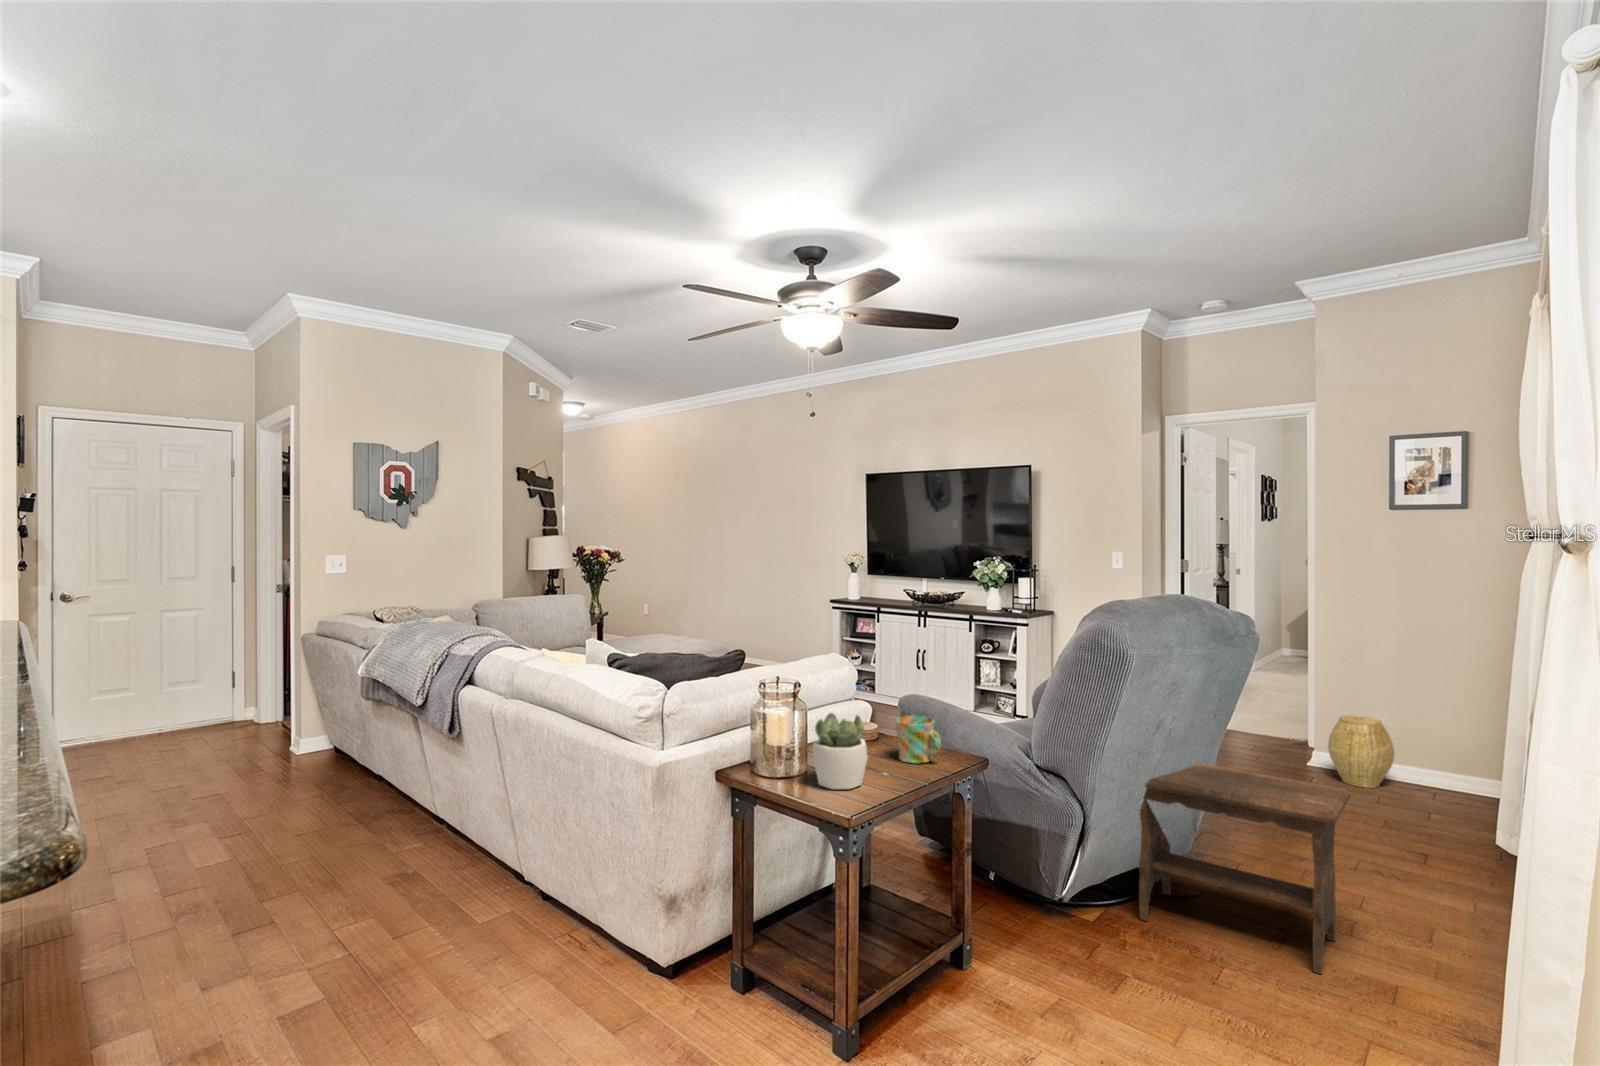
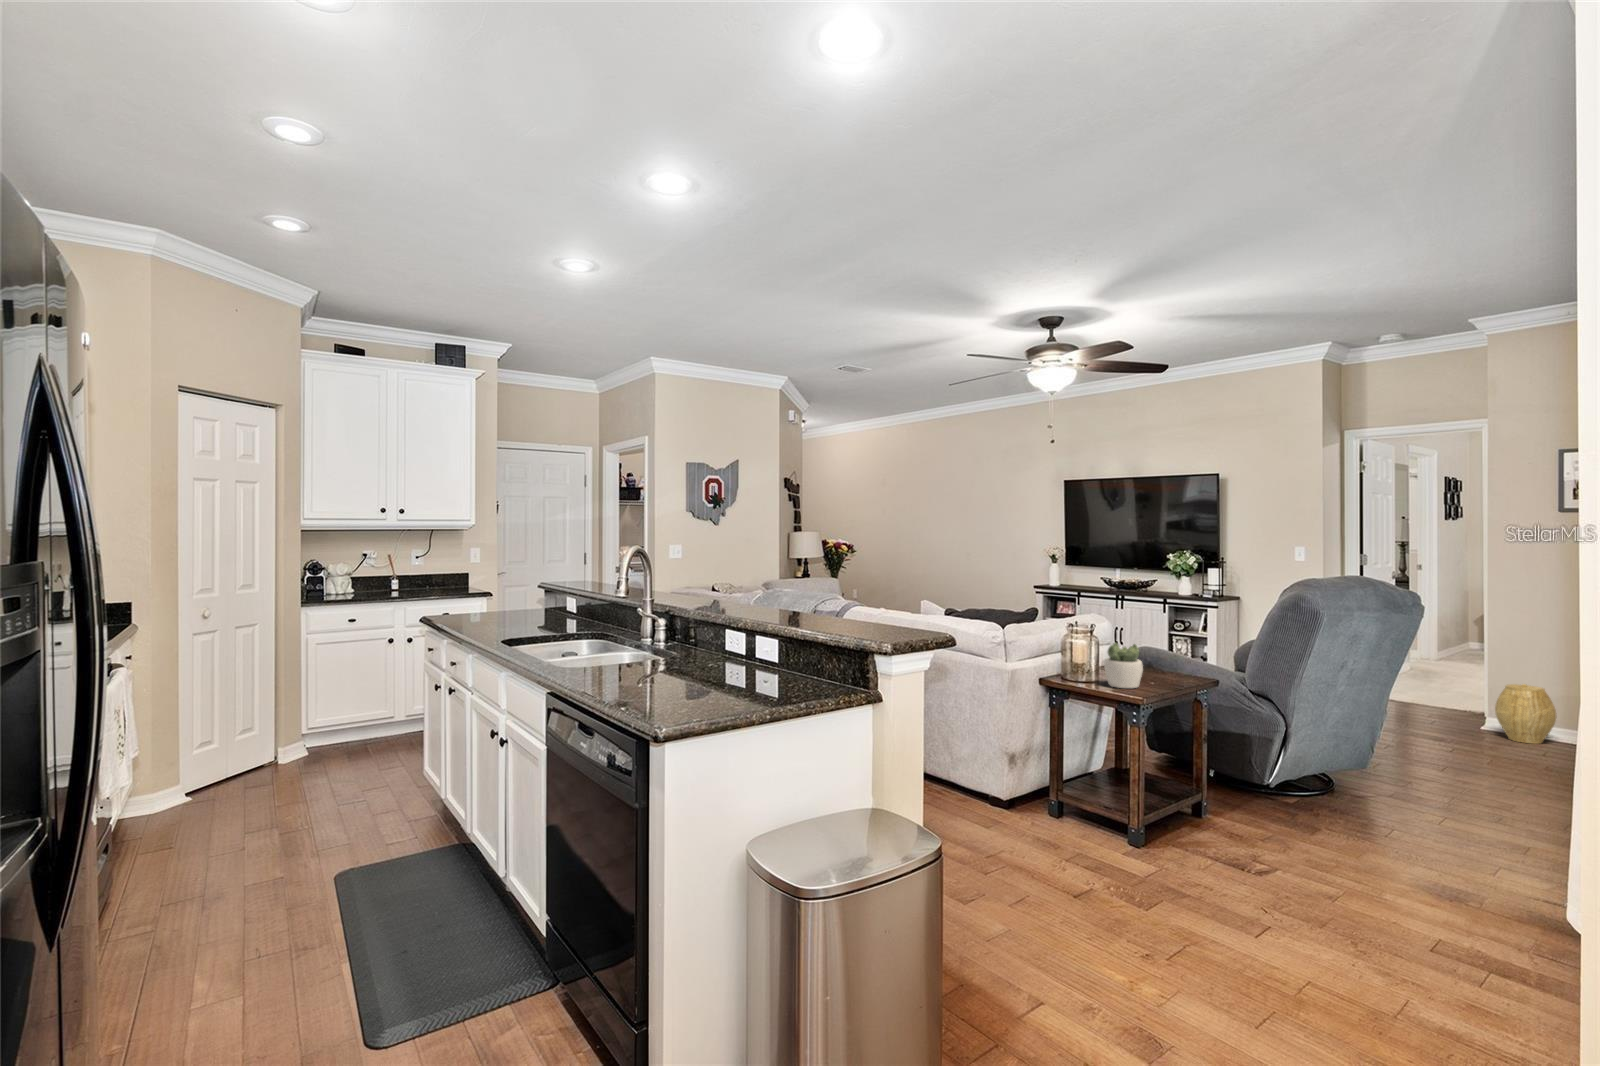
mug: present [896,716,941,763] -> none [1153,650,1187,680]
footstool: present [1139,764,1351,974] -> none [1316,693,1493,836]

